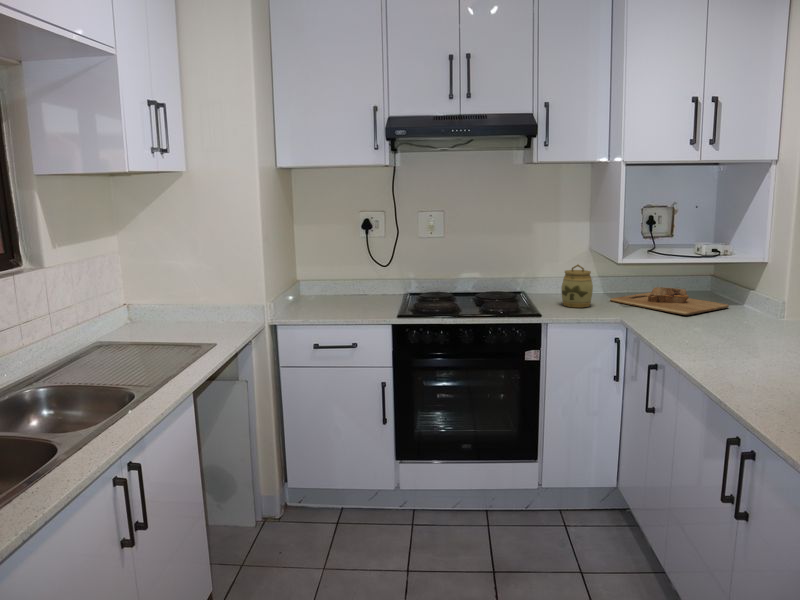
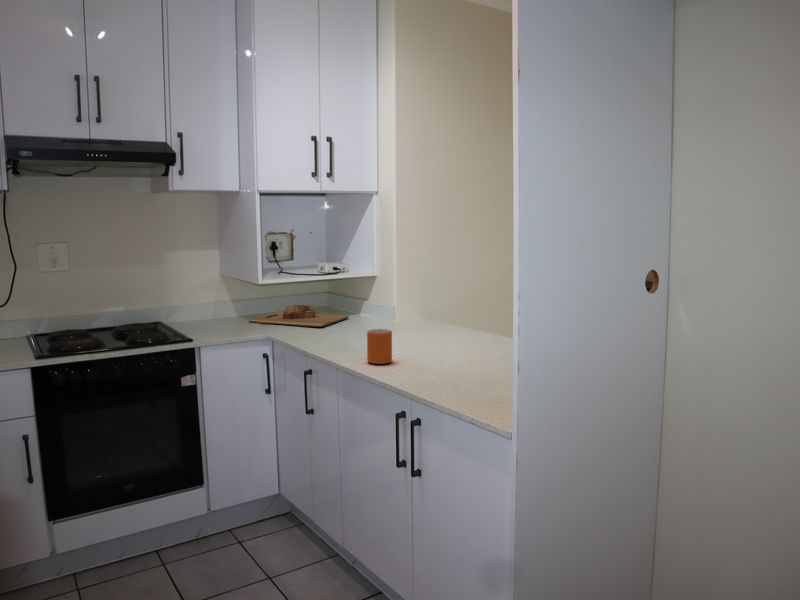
jar: present [561,264,593,308] -> none [205,288,236,331]
mug: none [712,328,748,372] -> present [367,329,392,364]

